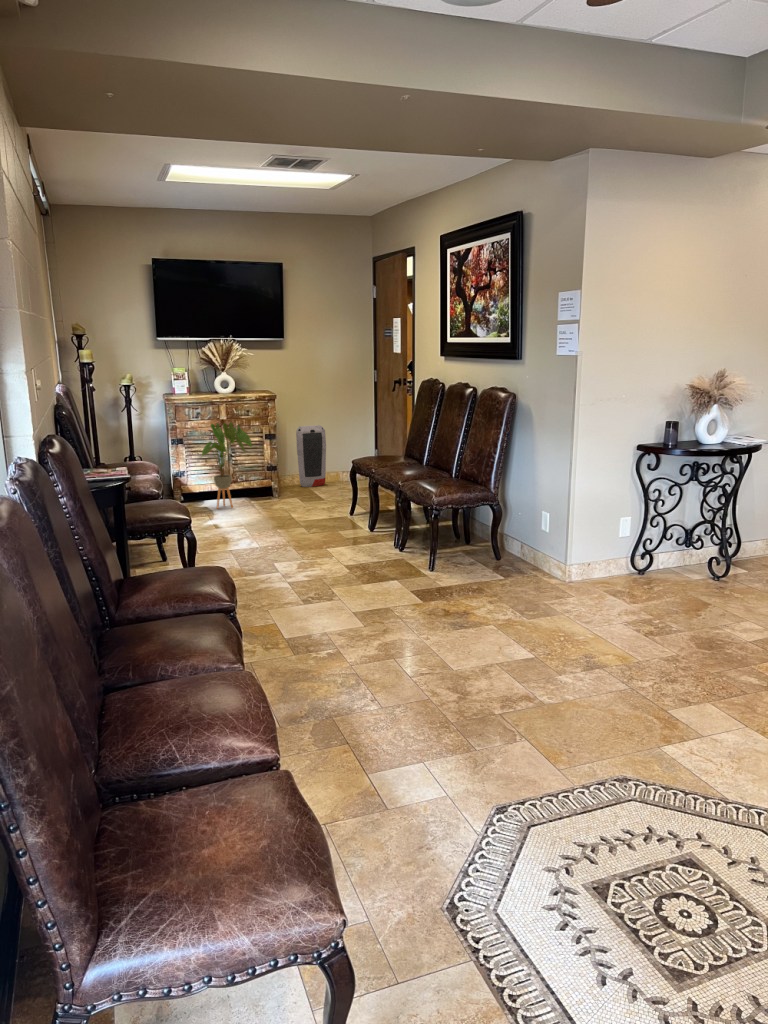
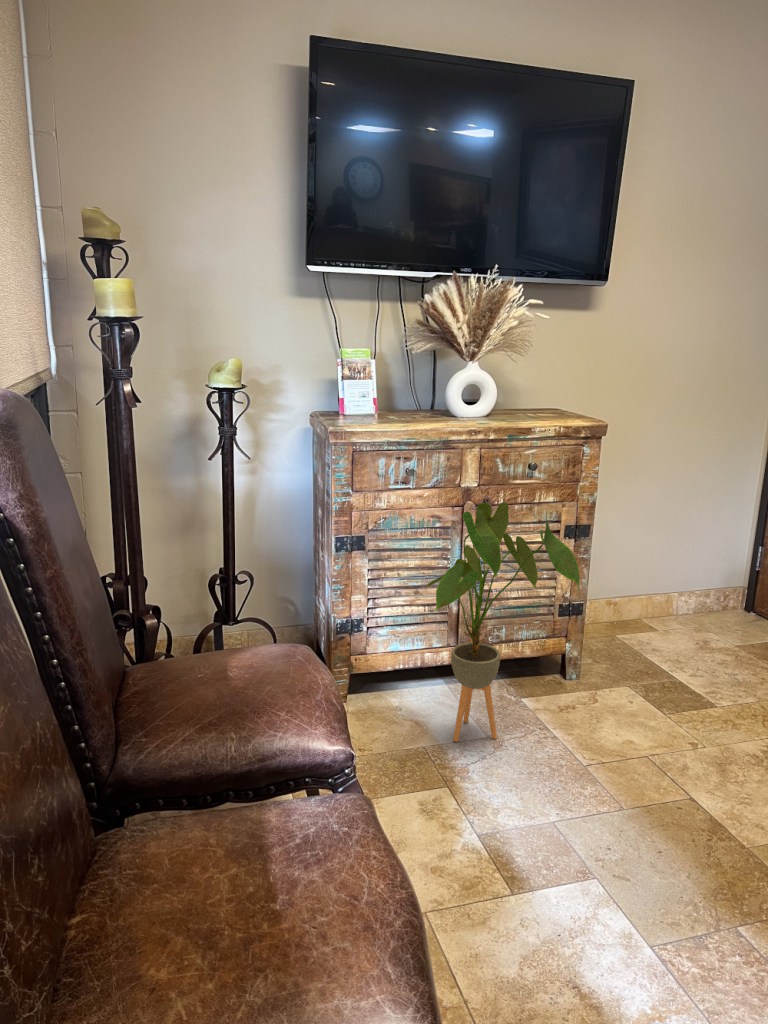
air purifier: present [296,425,326,487] -> none [594,492,662,630]

